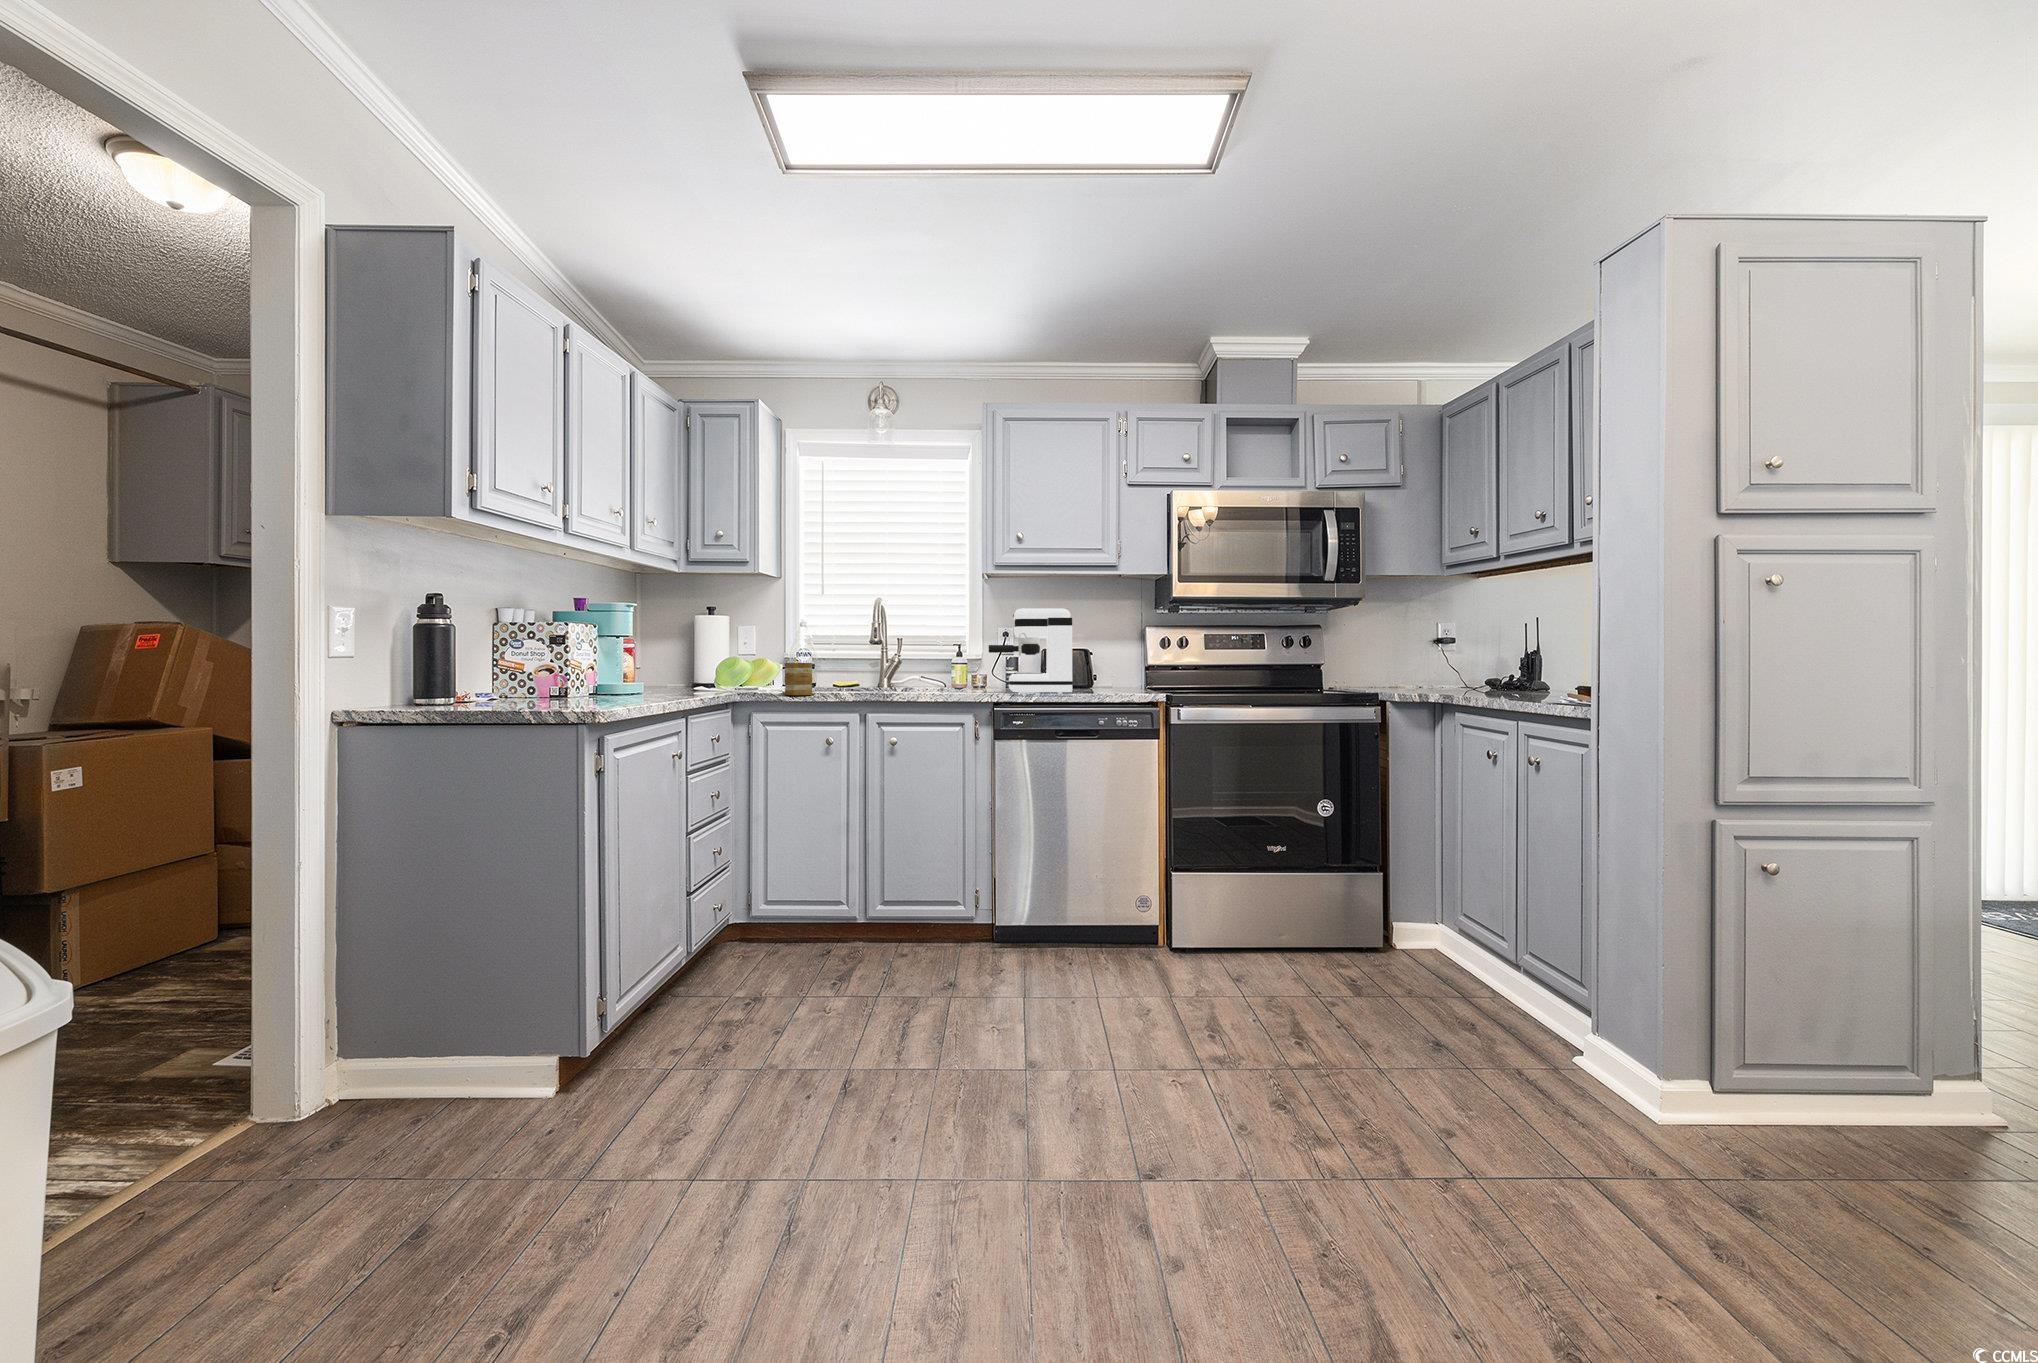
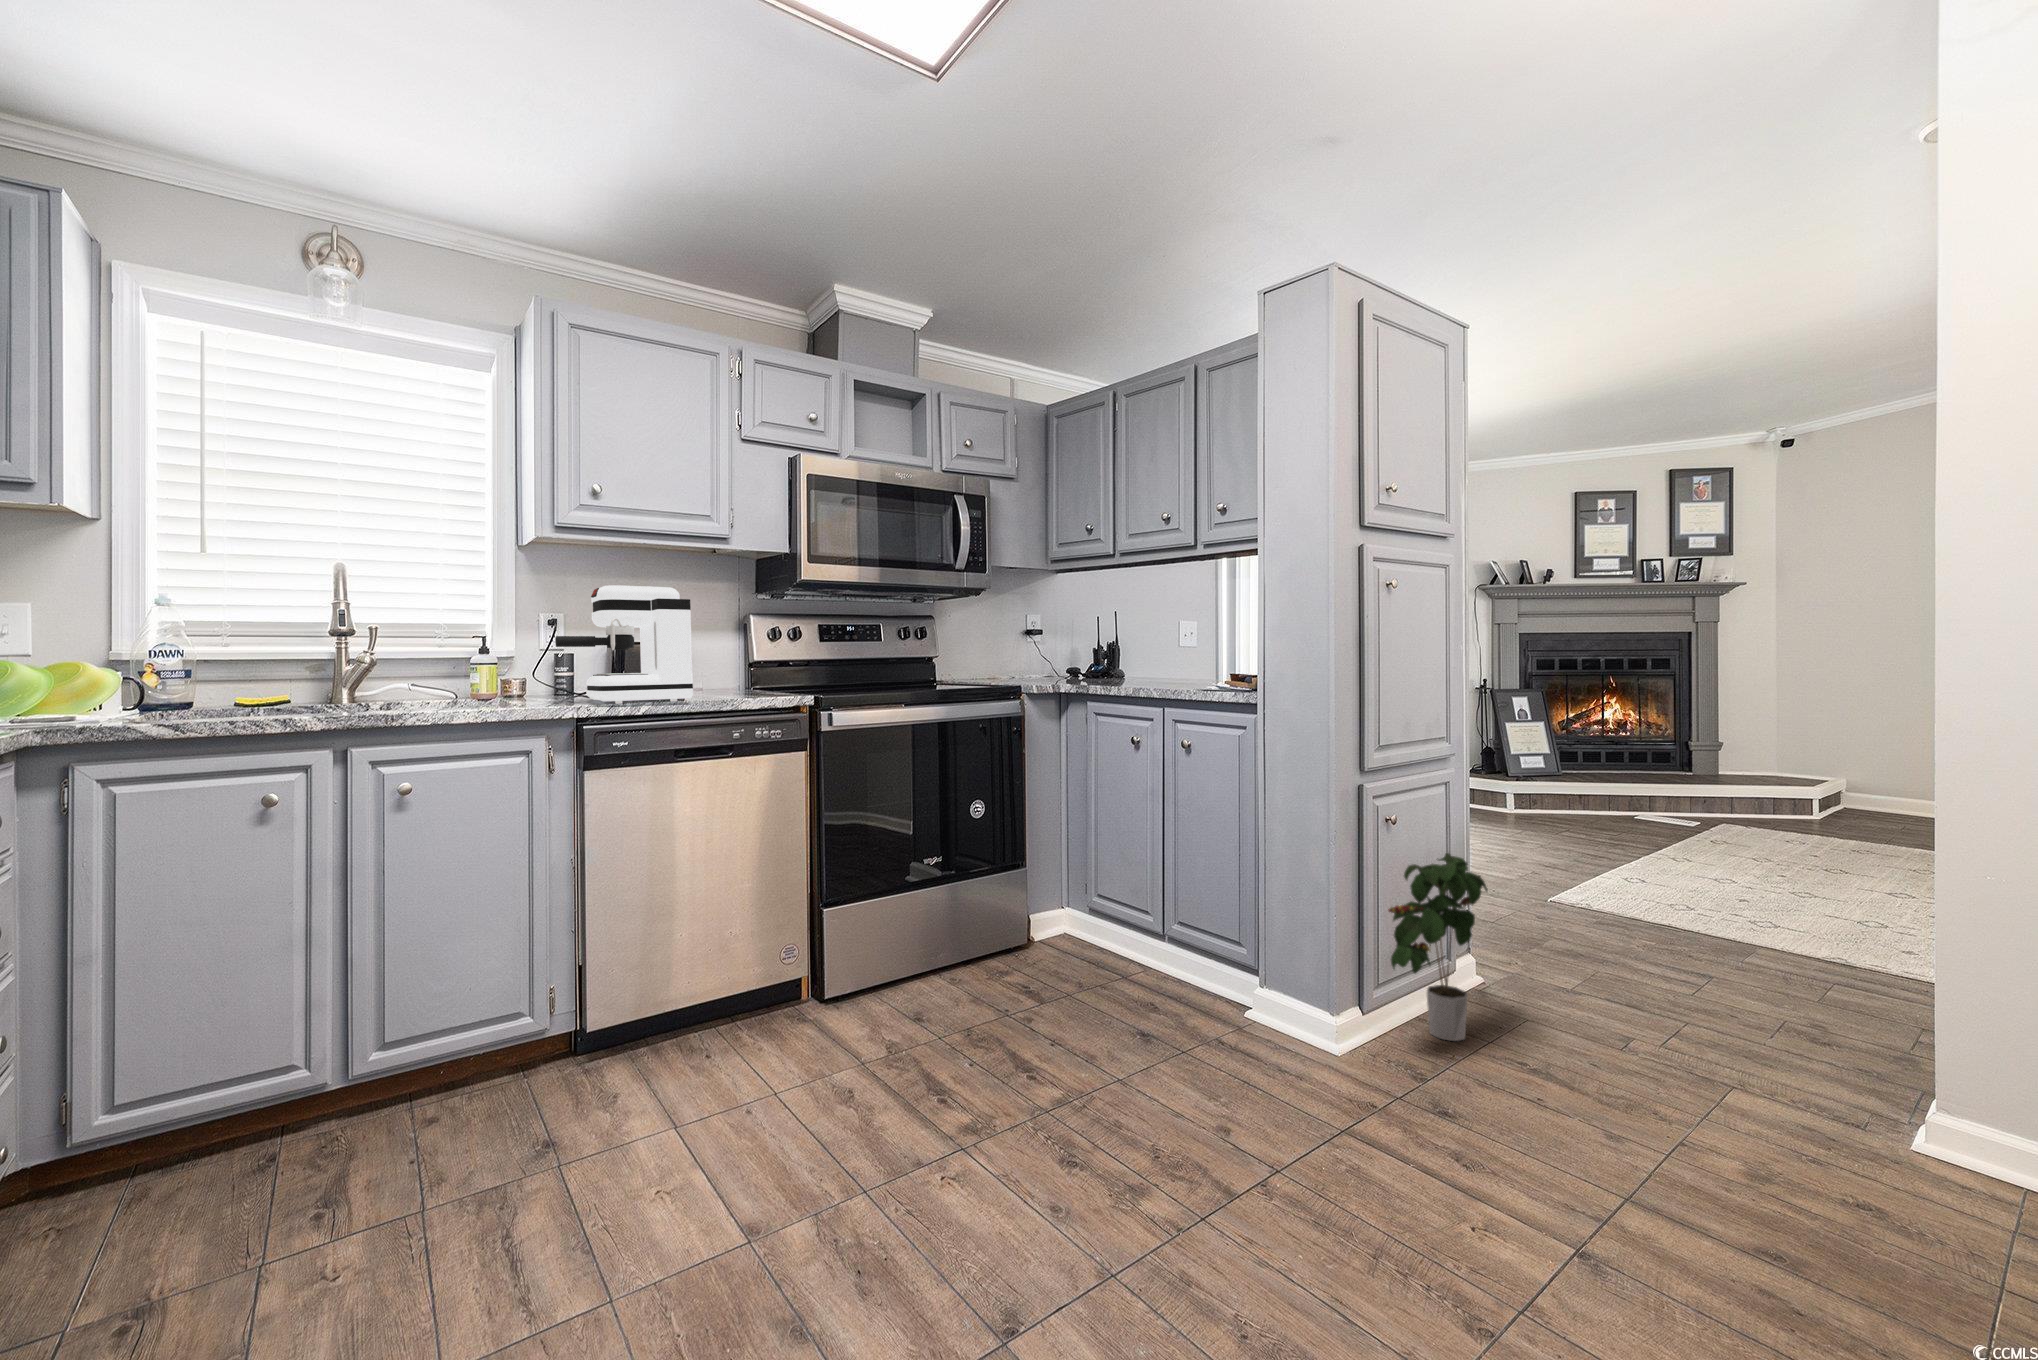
mug: present [784,663,812,695] -> none [156,664,230,722]
potted plant: none [1740,922,1948,1155] -> present [1388,853,1488,1041]

